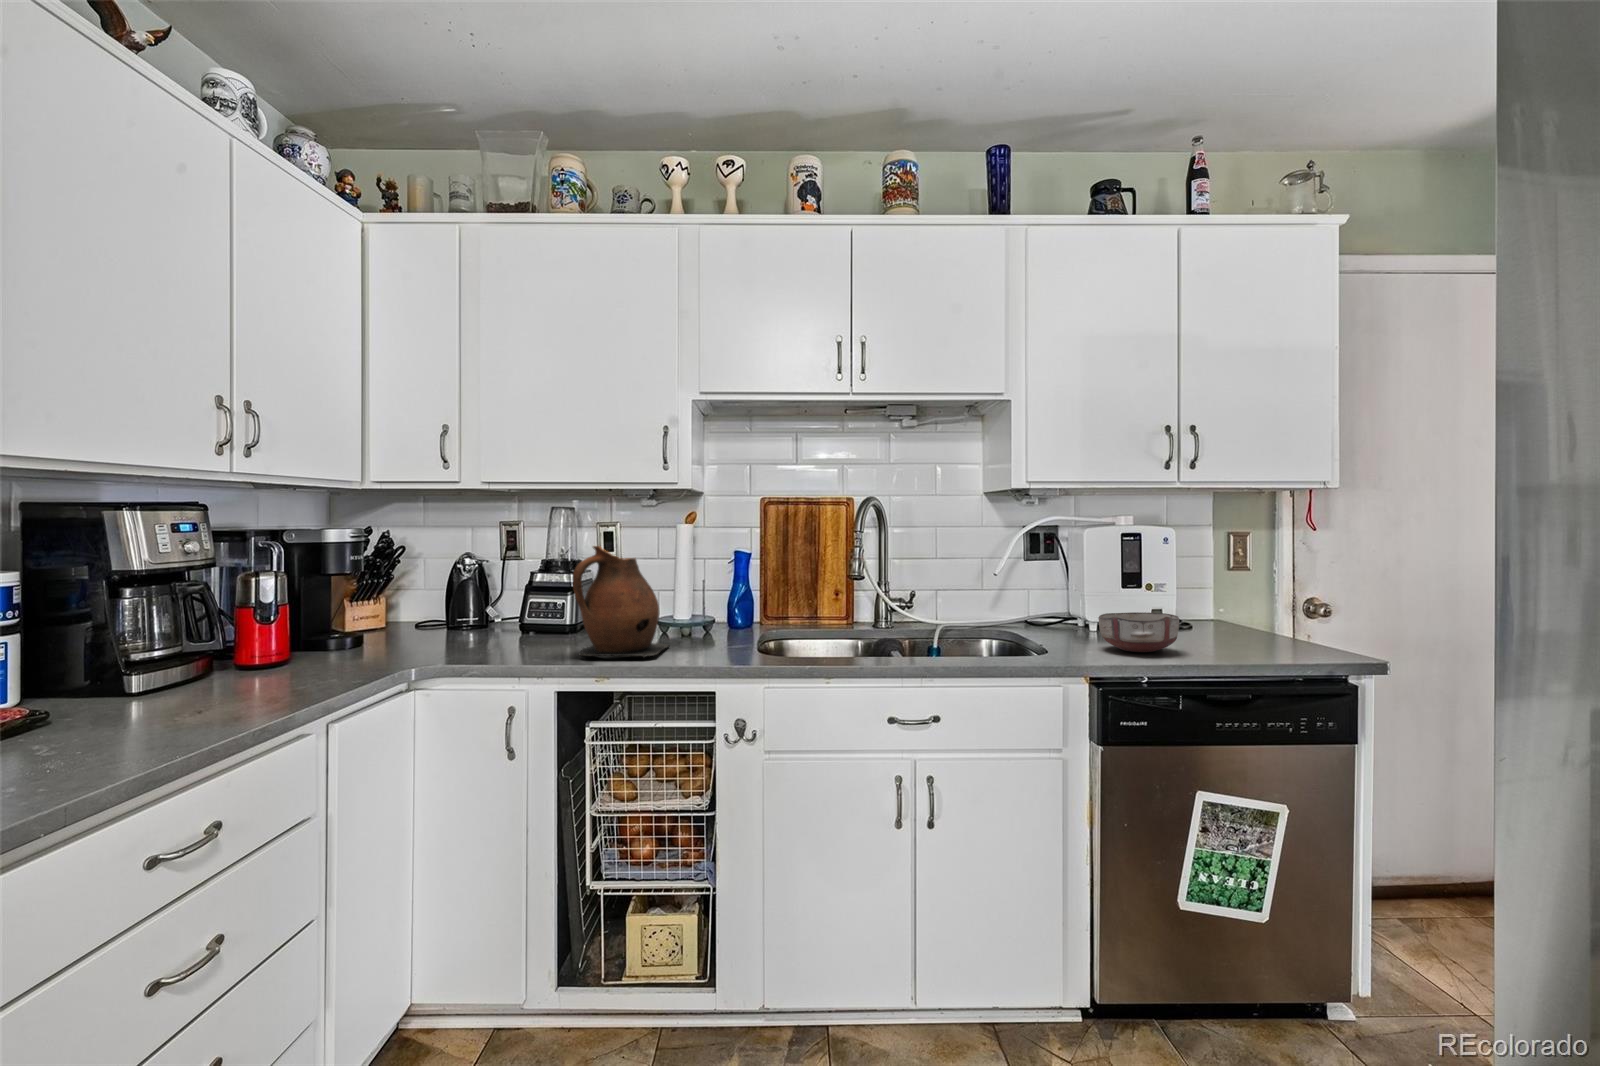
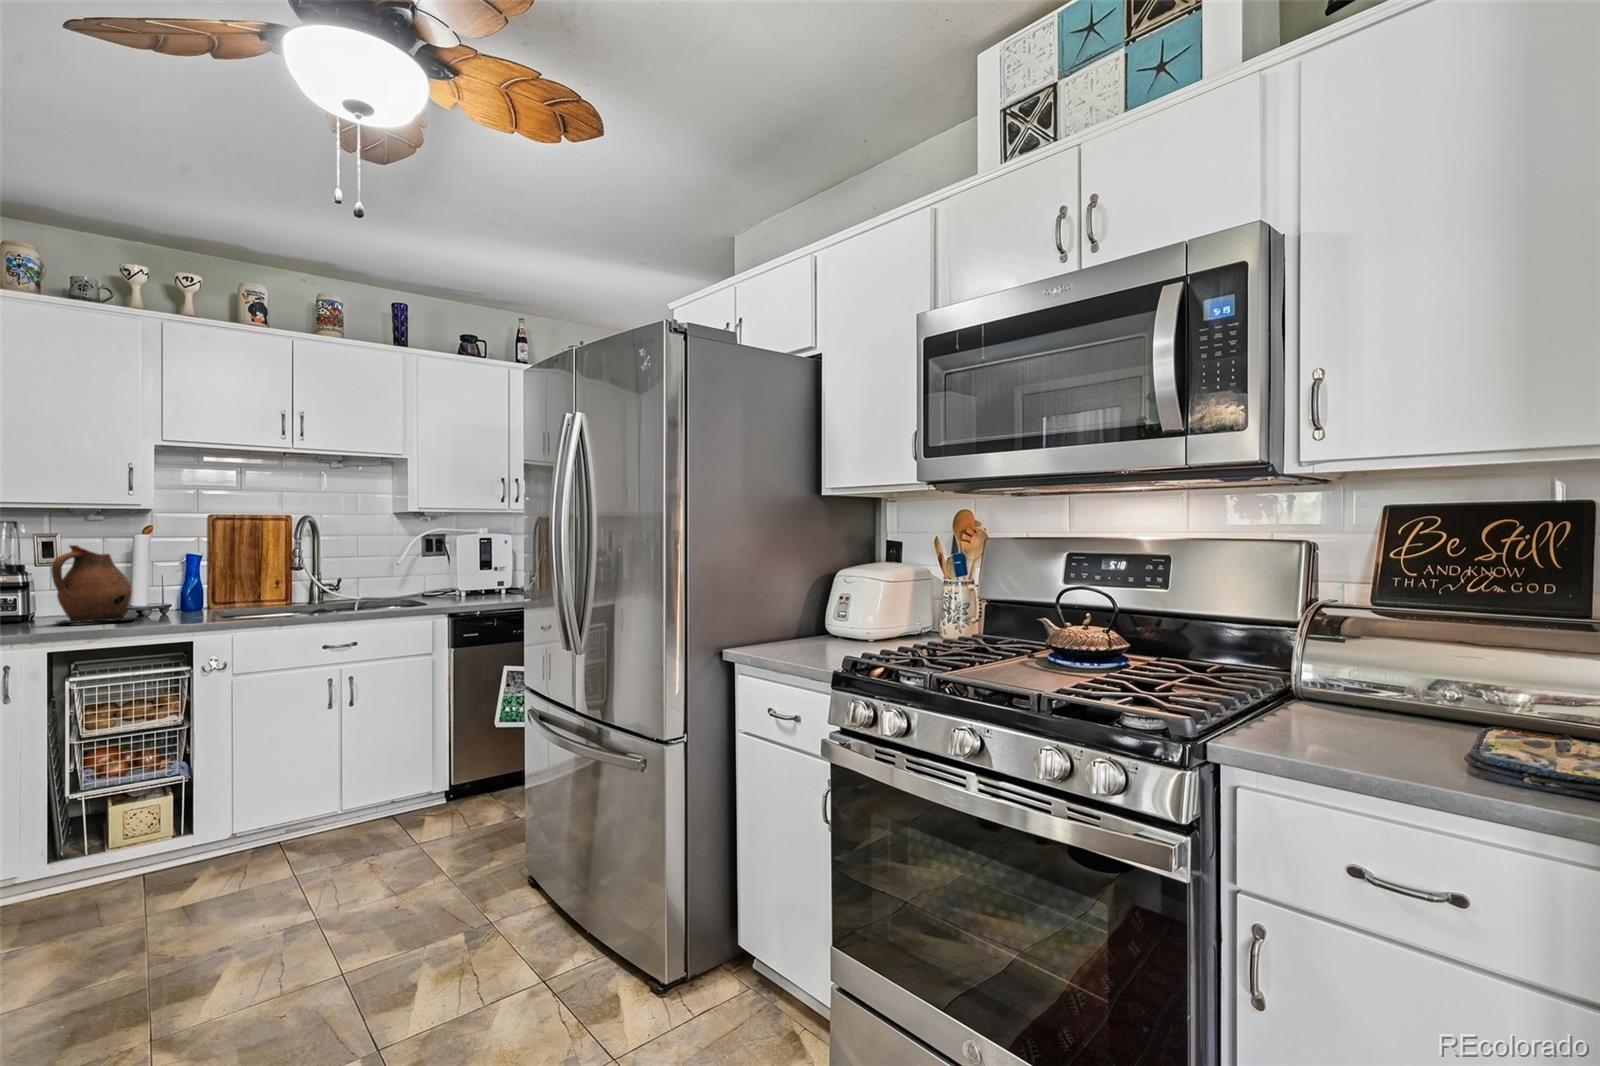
ceramic bowl: present [1099,612,1179,652] -> none [459,580,504,601]

